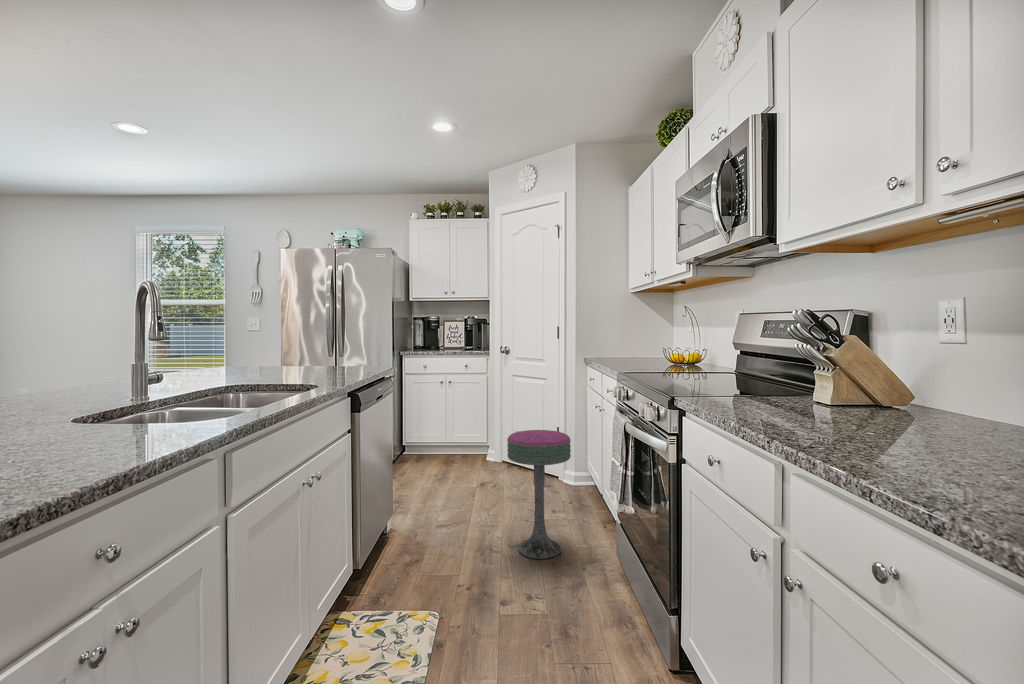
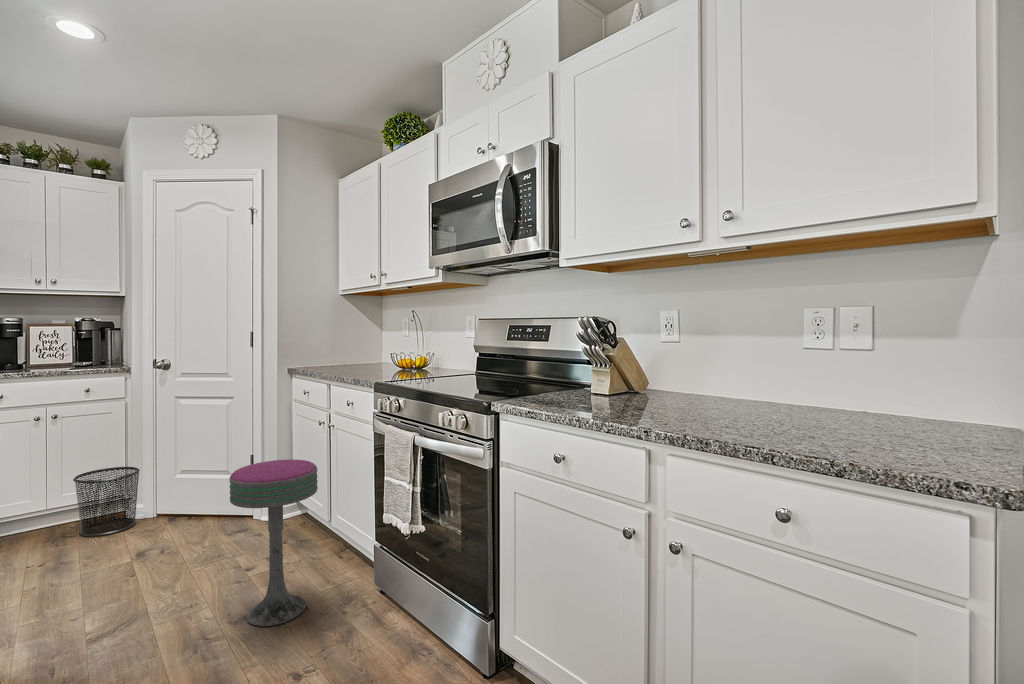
waste bin: none [456,422,492,468] -> present [73,467,140,537]

